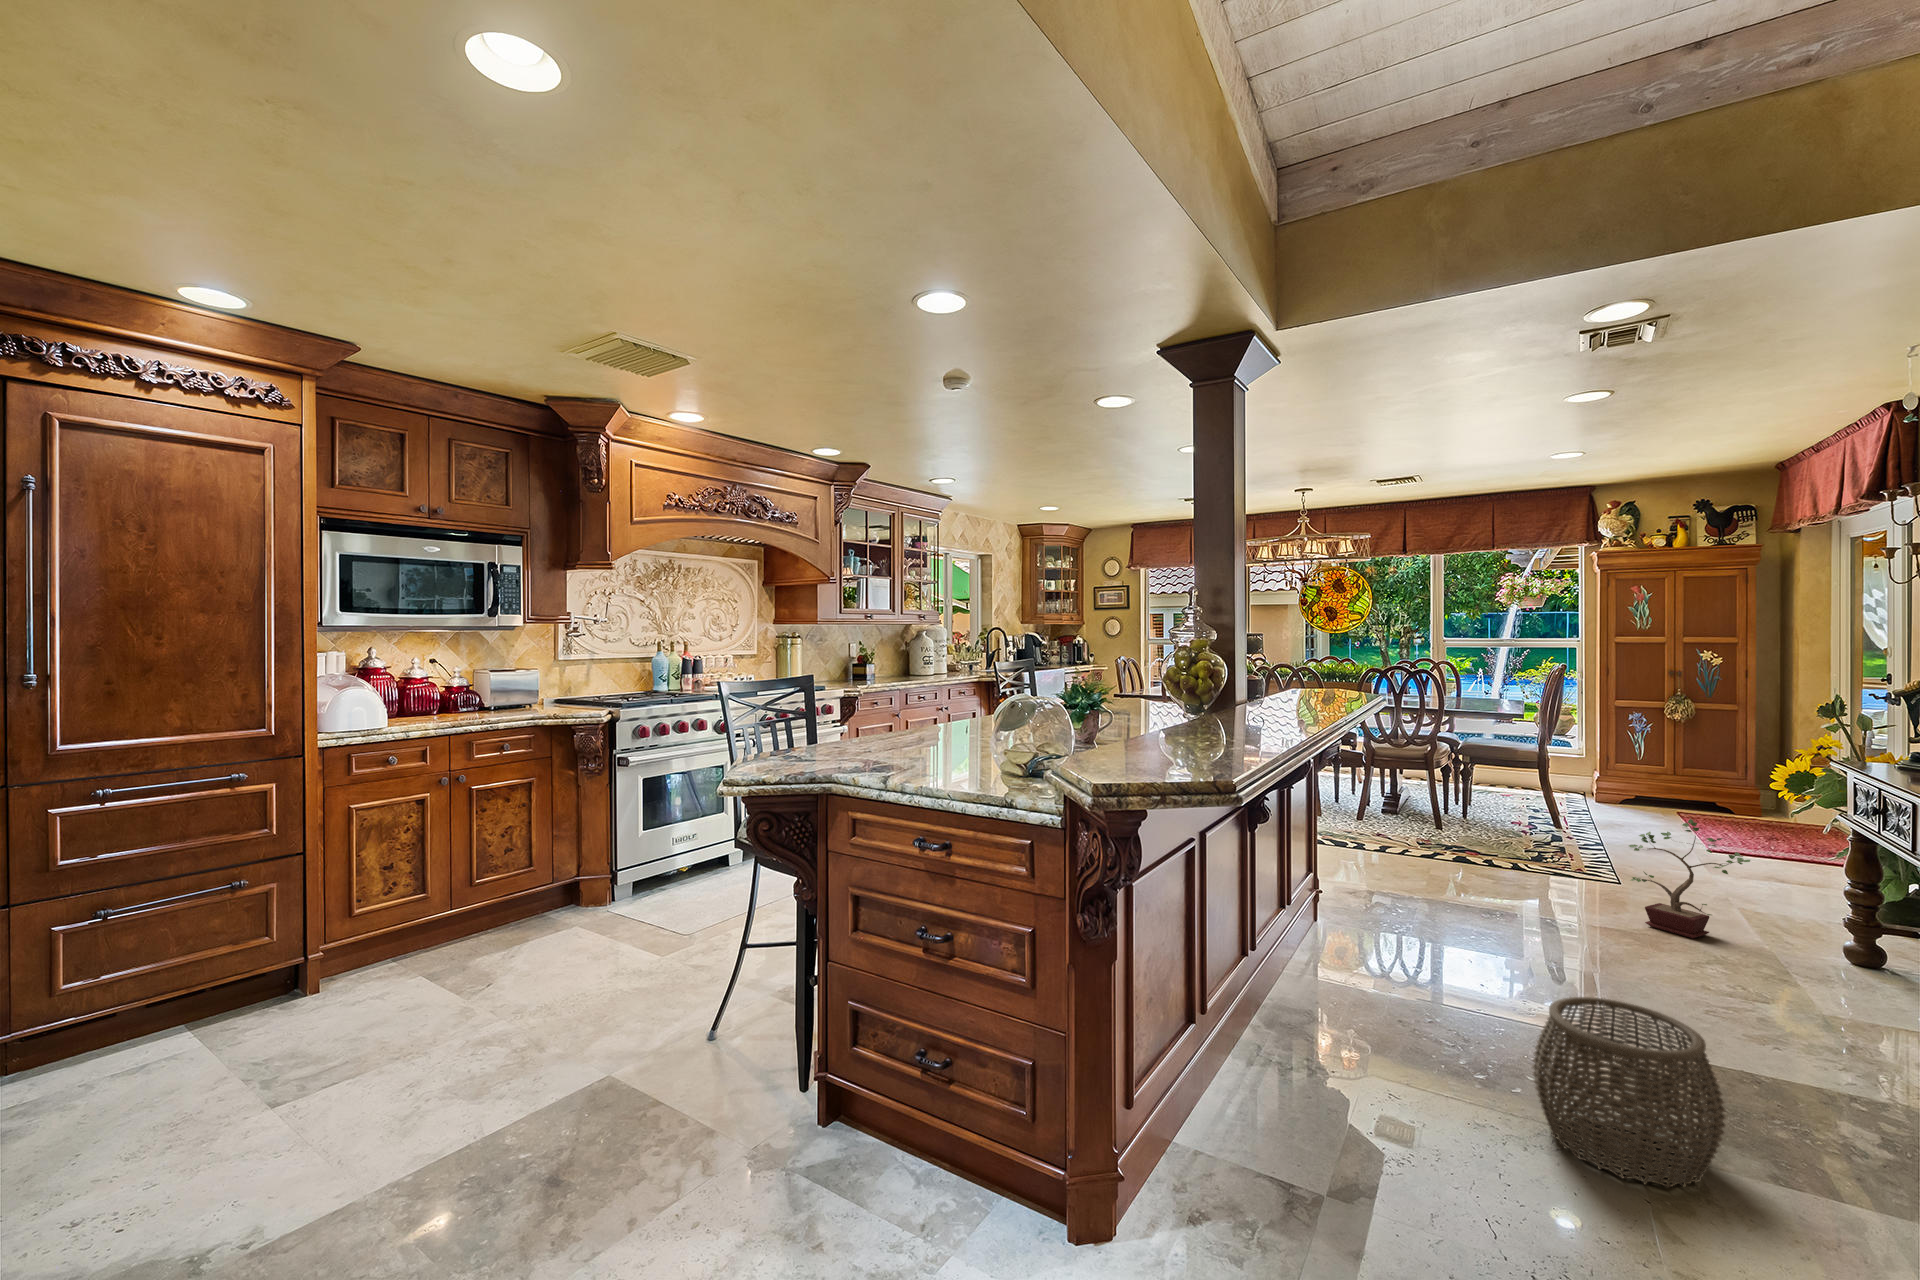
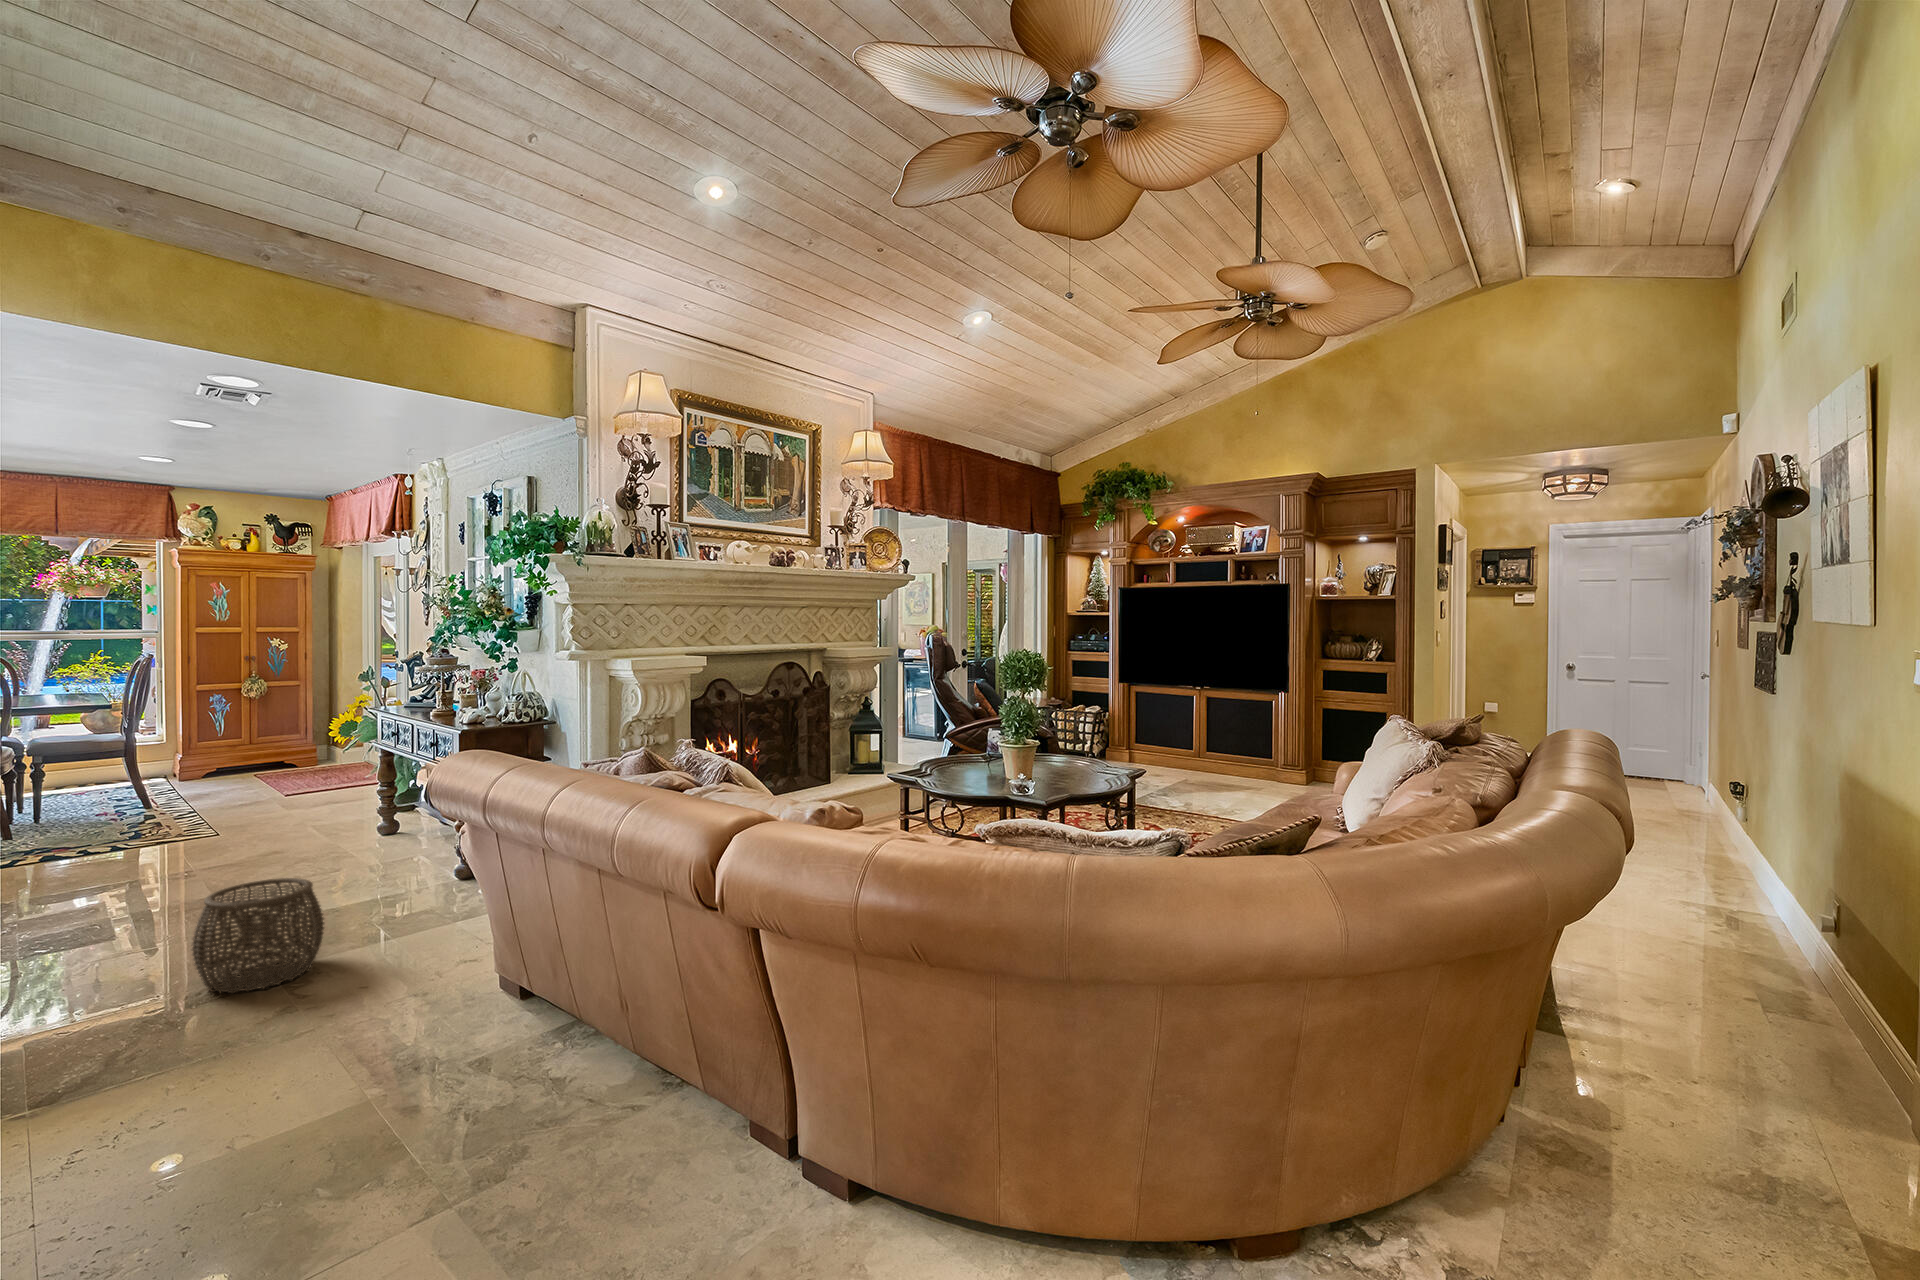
potted plant: present [1629,819,1750,938] -> none [230,765,323,856]

